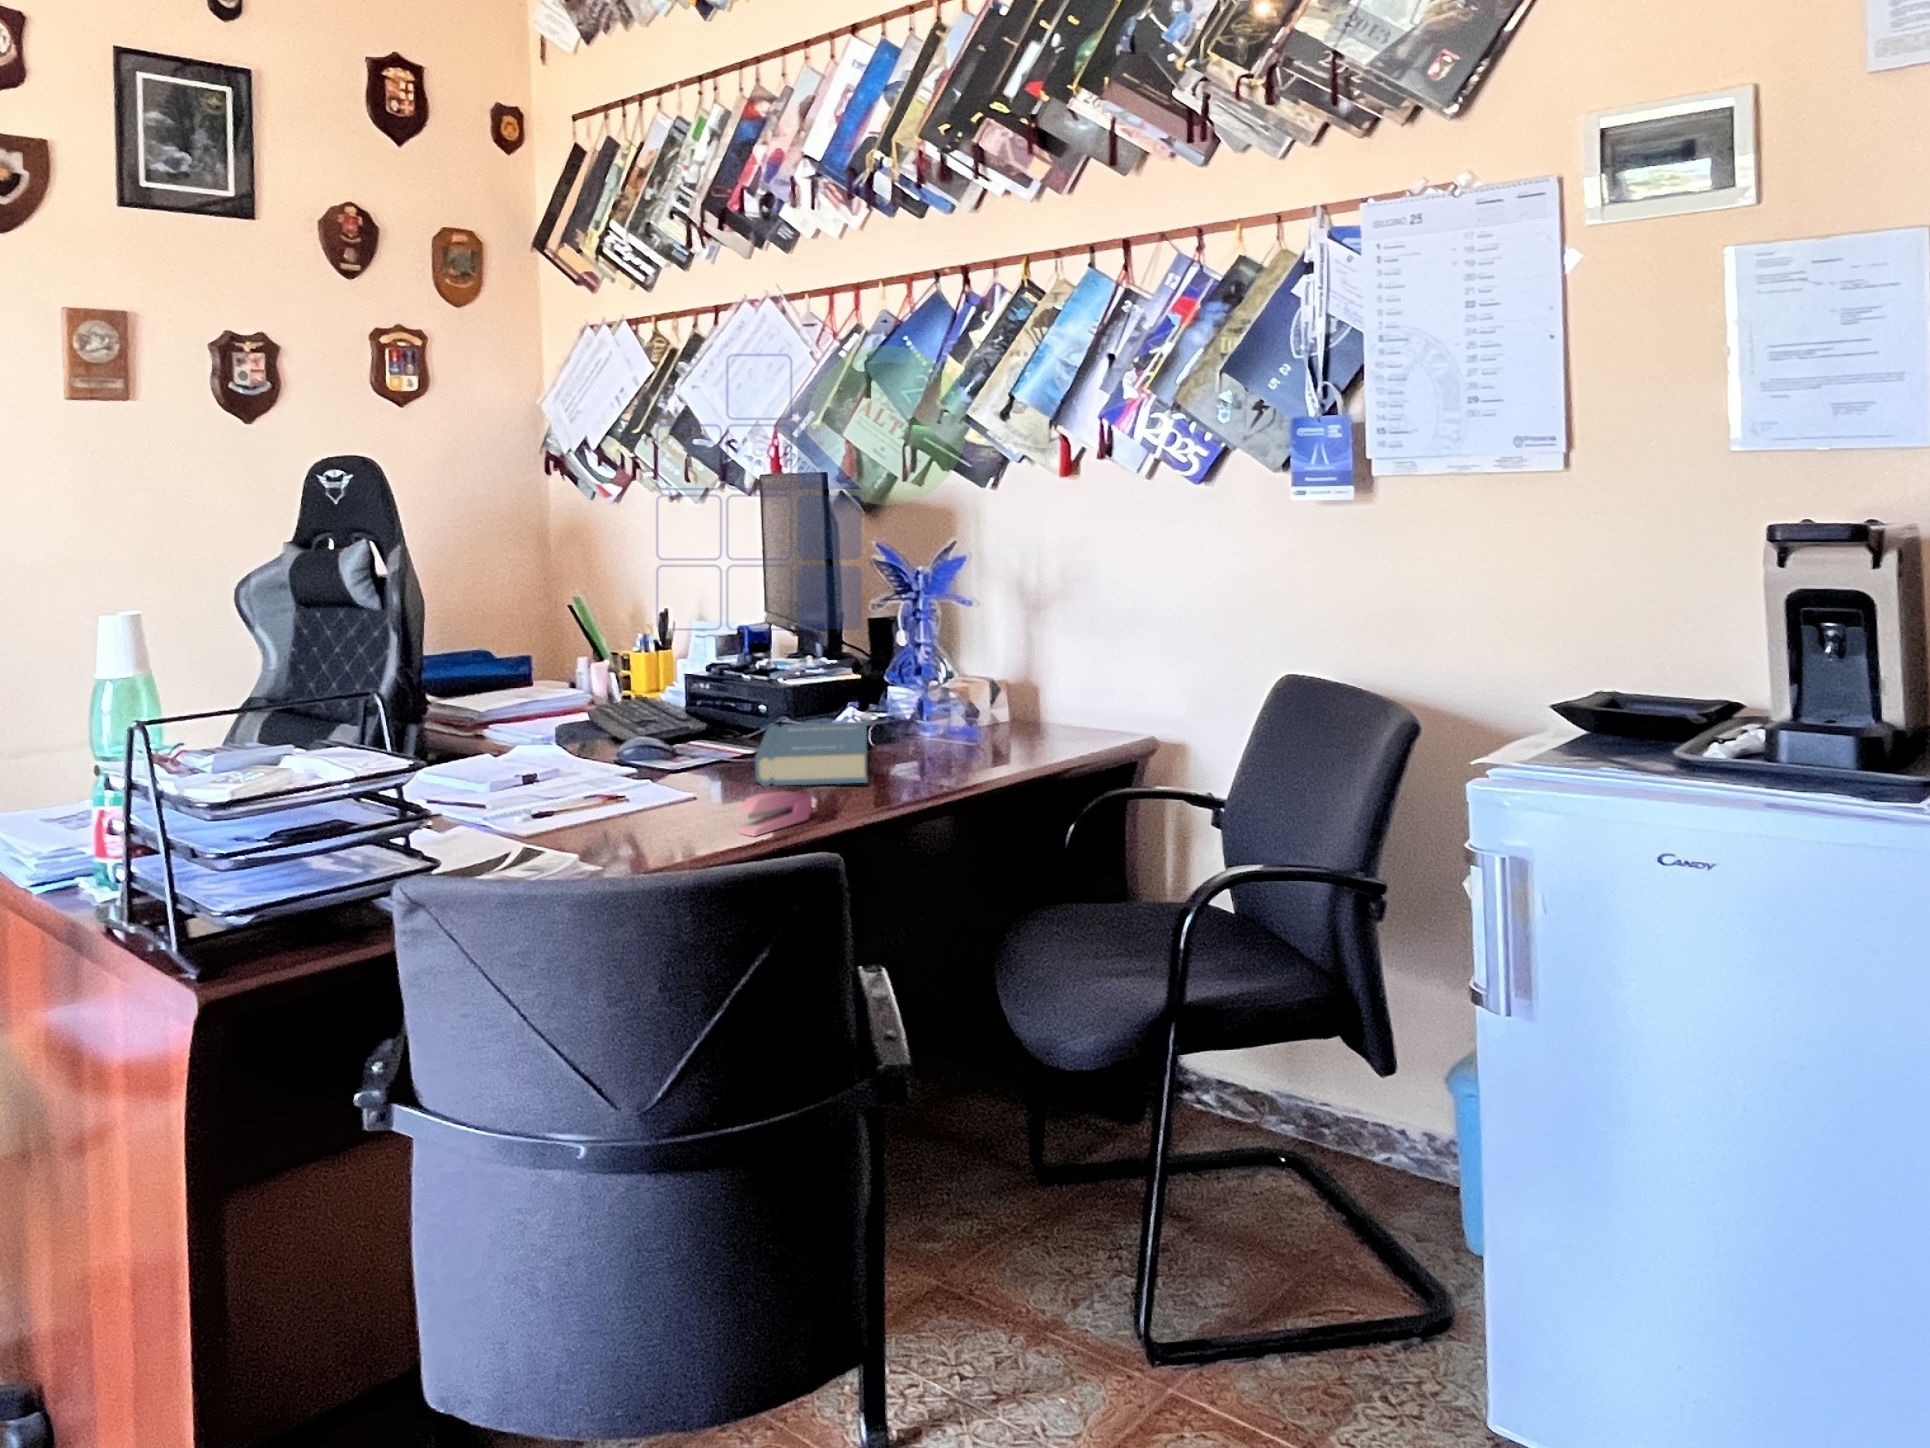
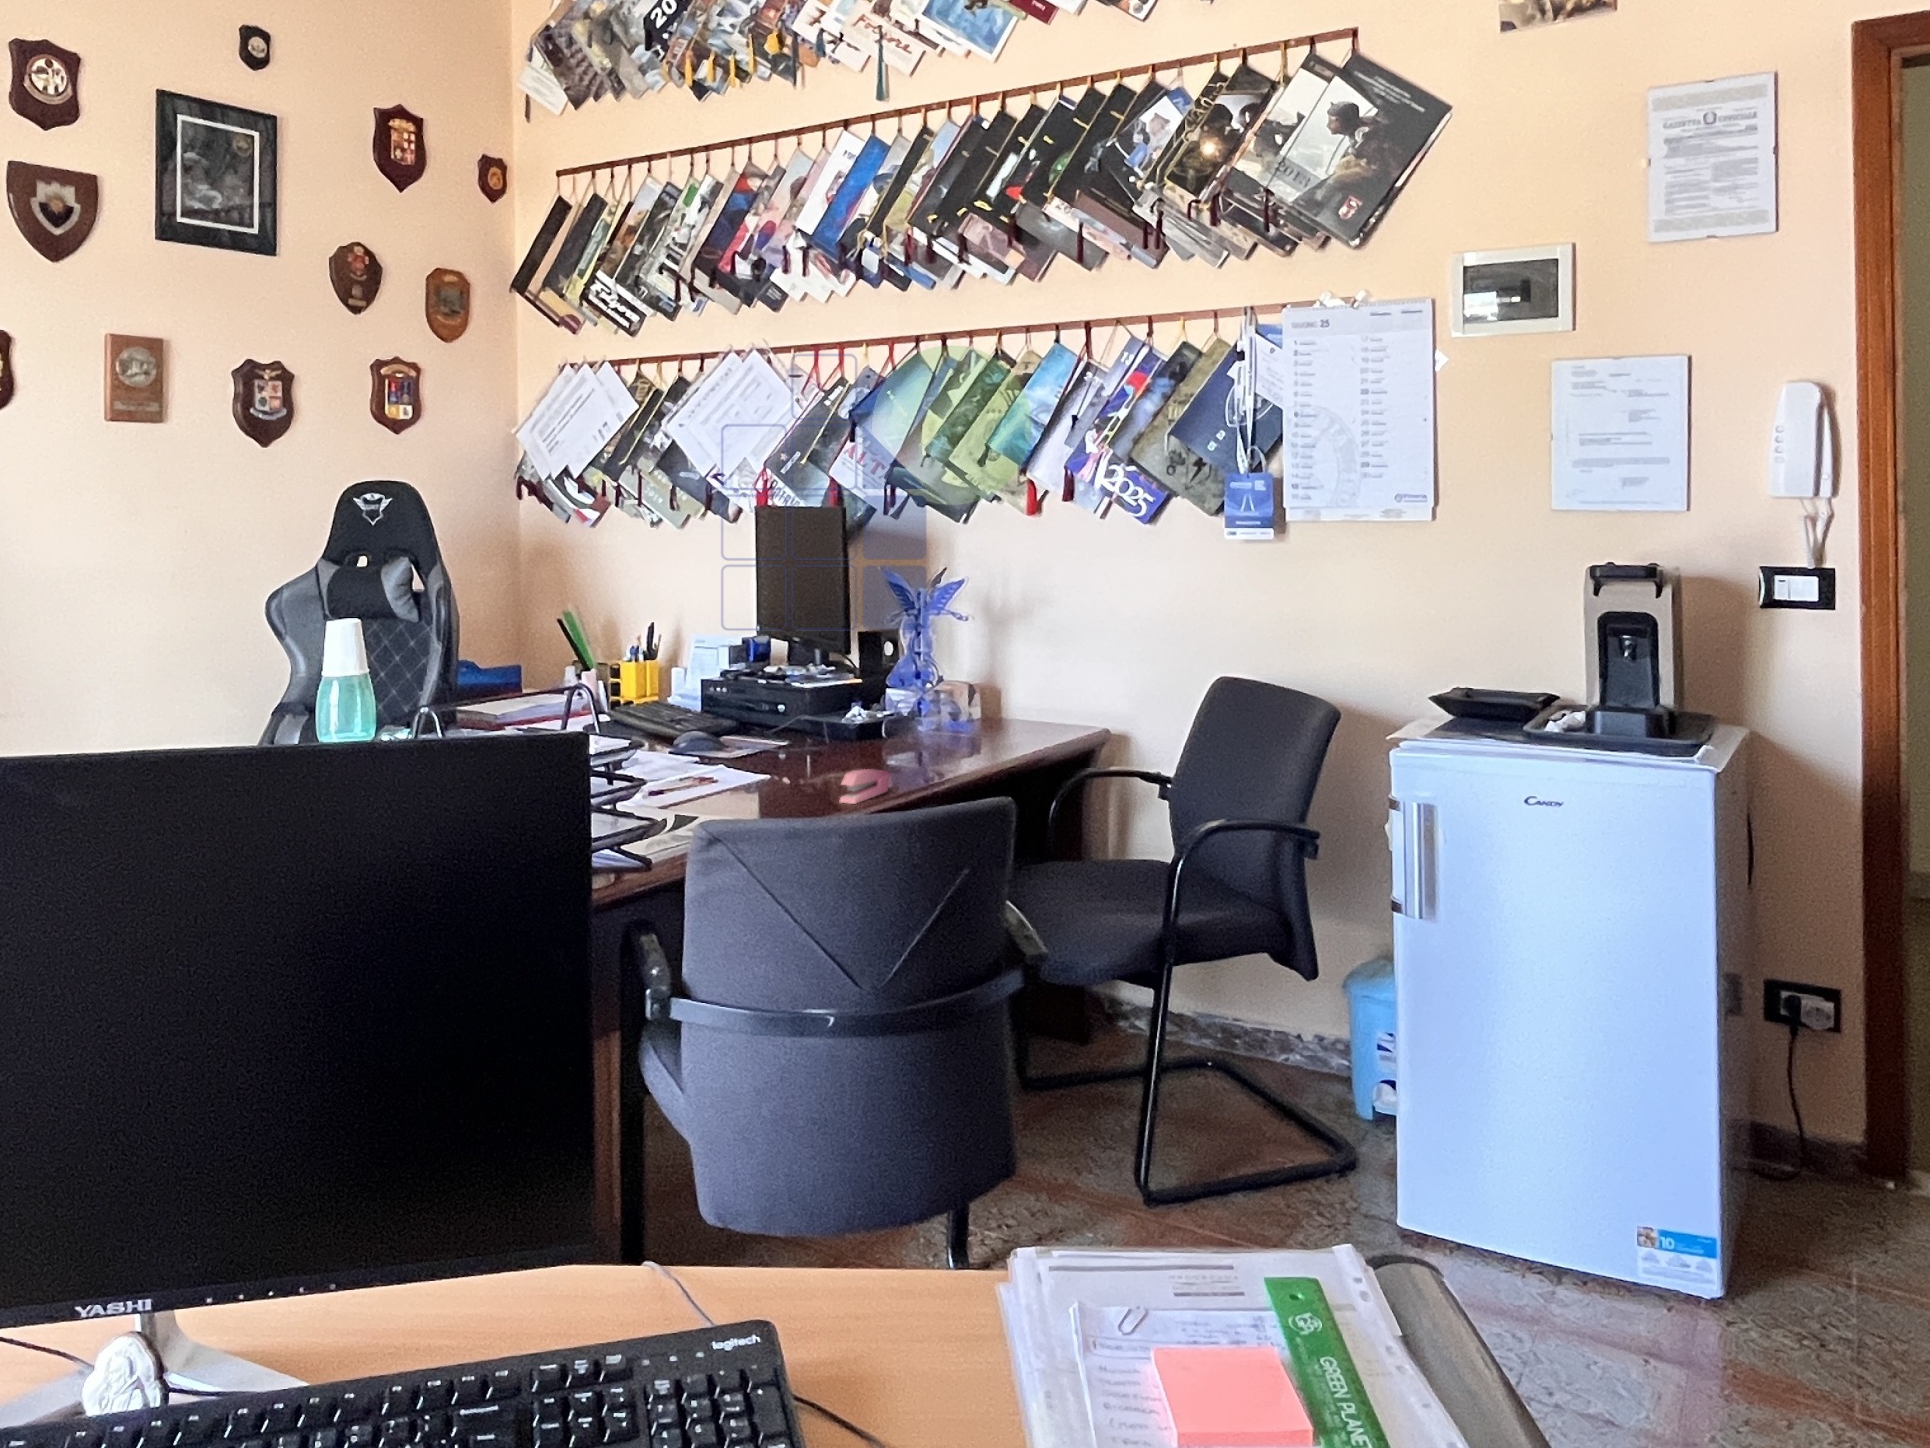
hardback book: present [755,722,868,786] -> none [808,717,912,769]

